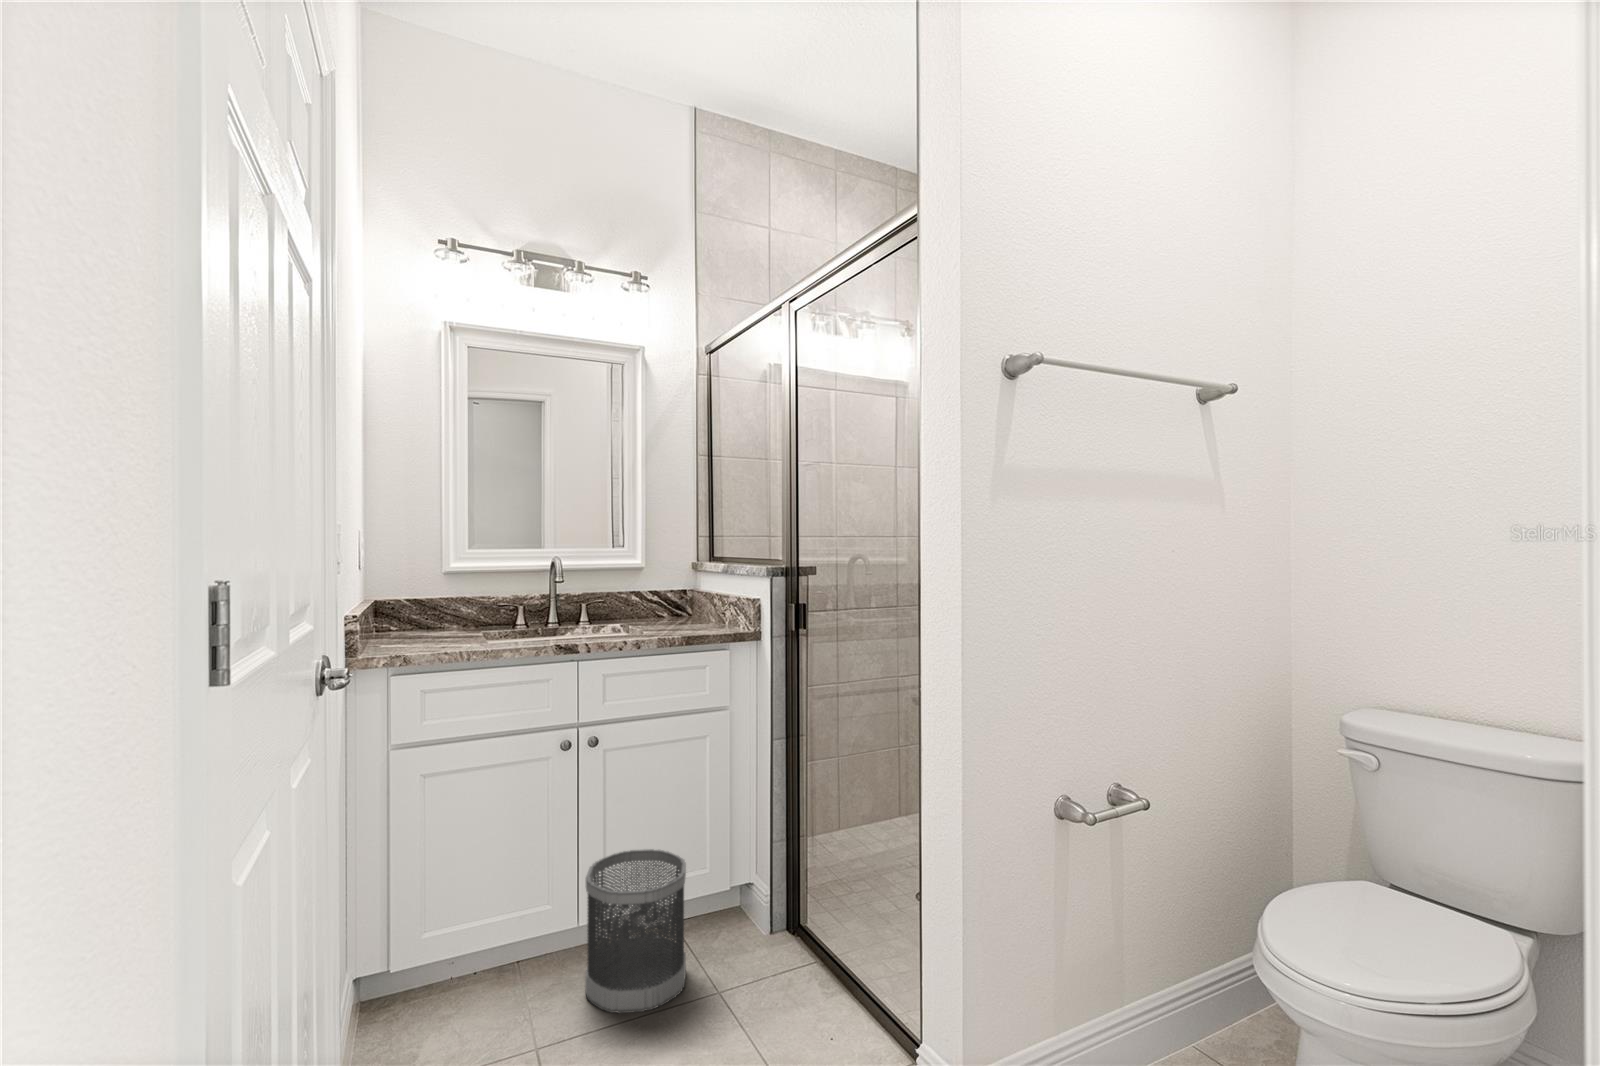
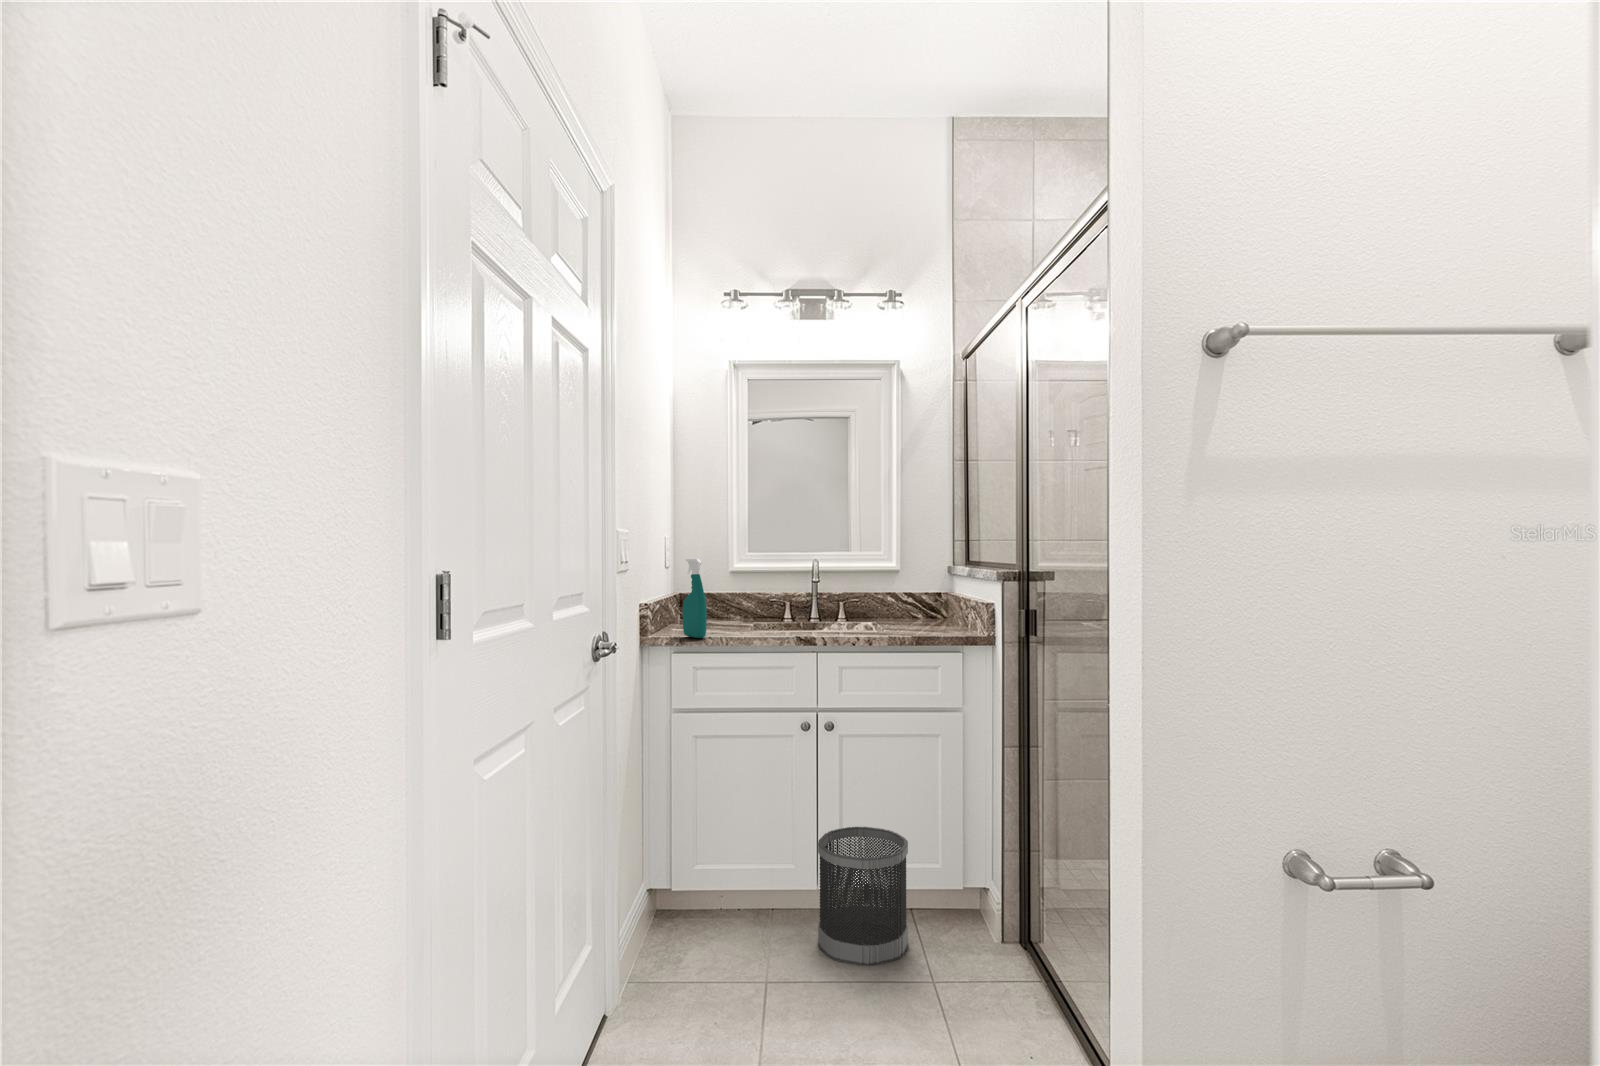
spray bottle: none [404,555,440,654] -> present [683,558,707,638]

